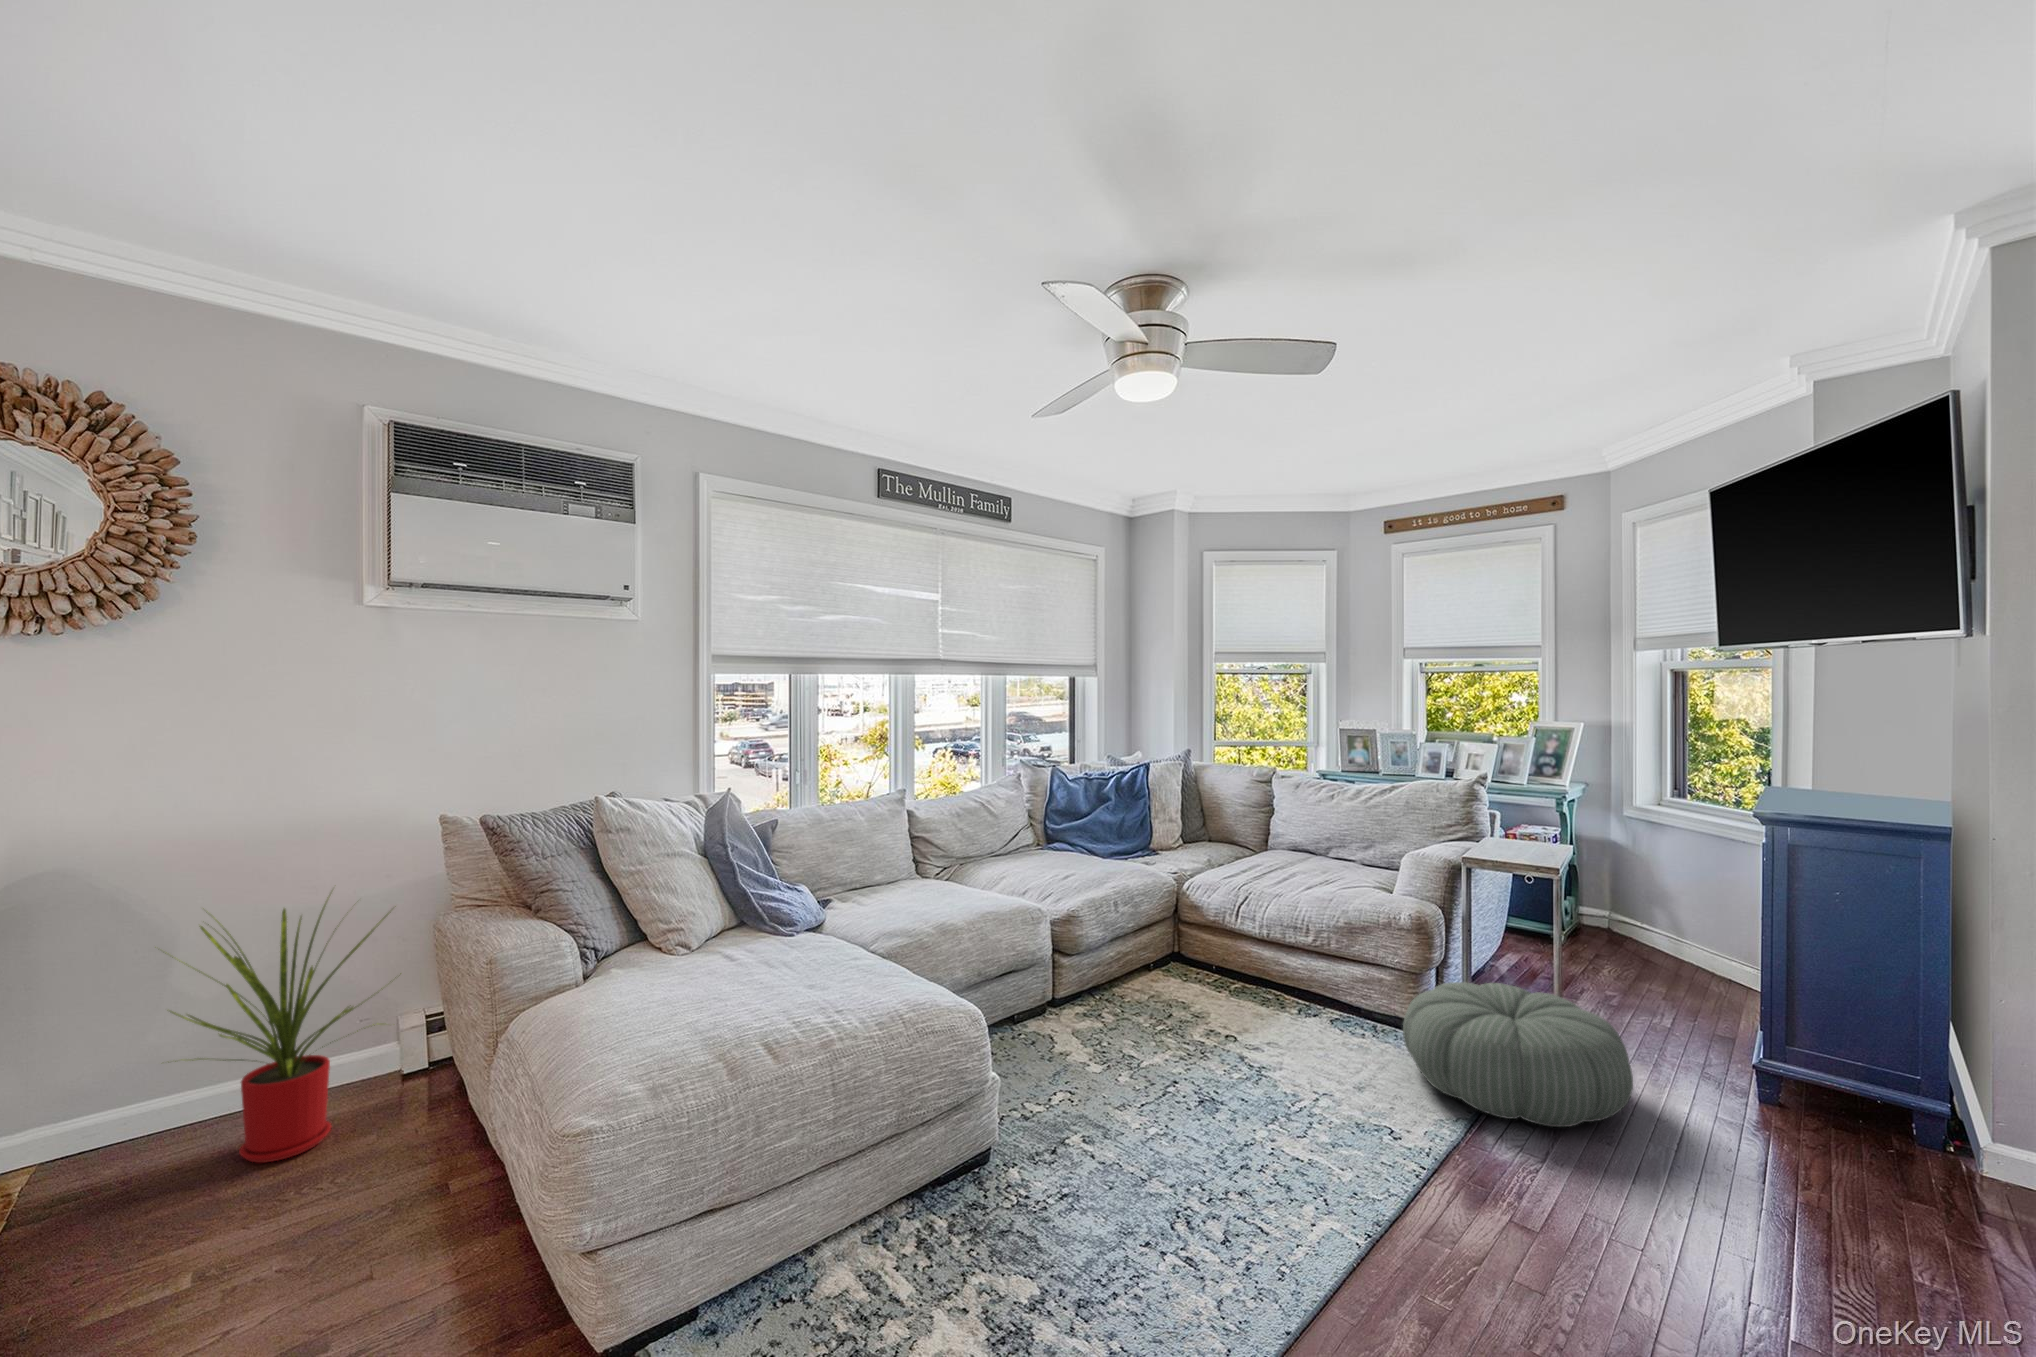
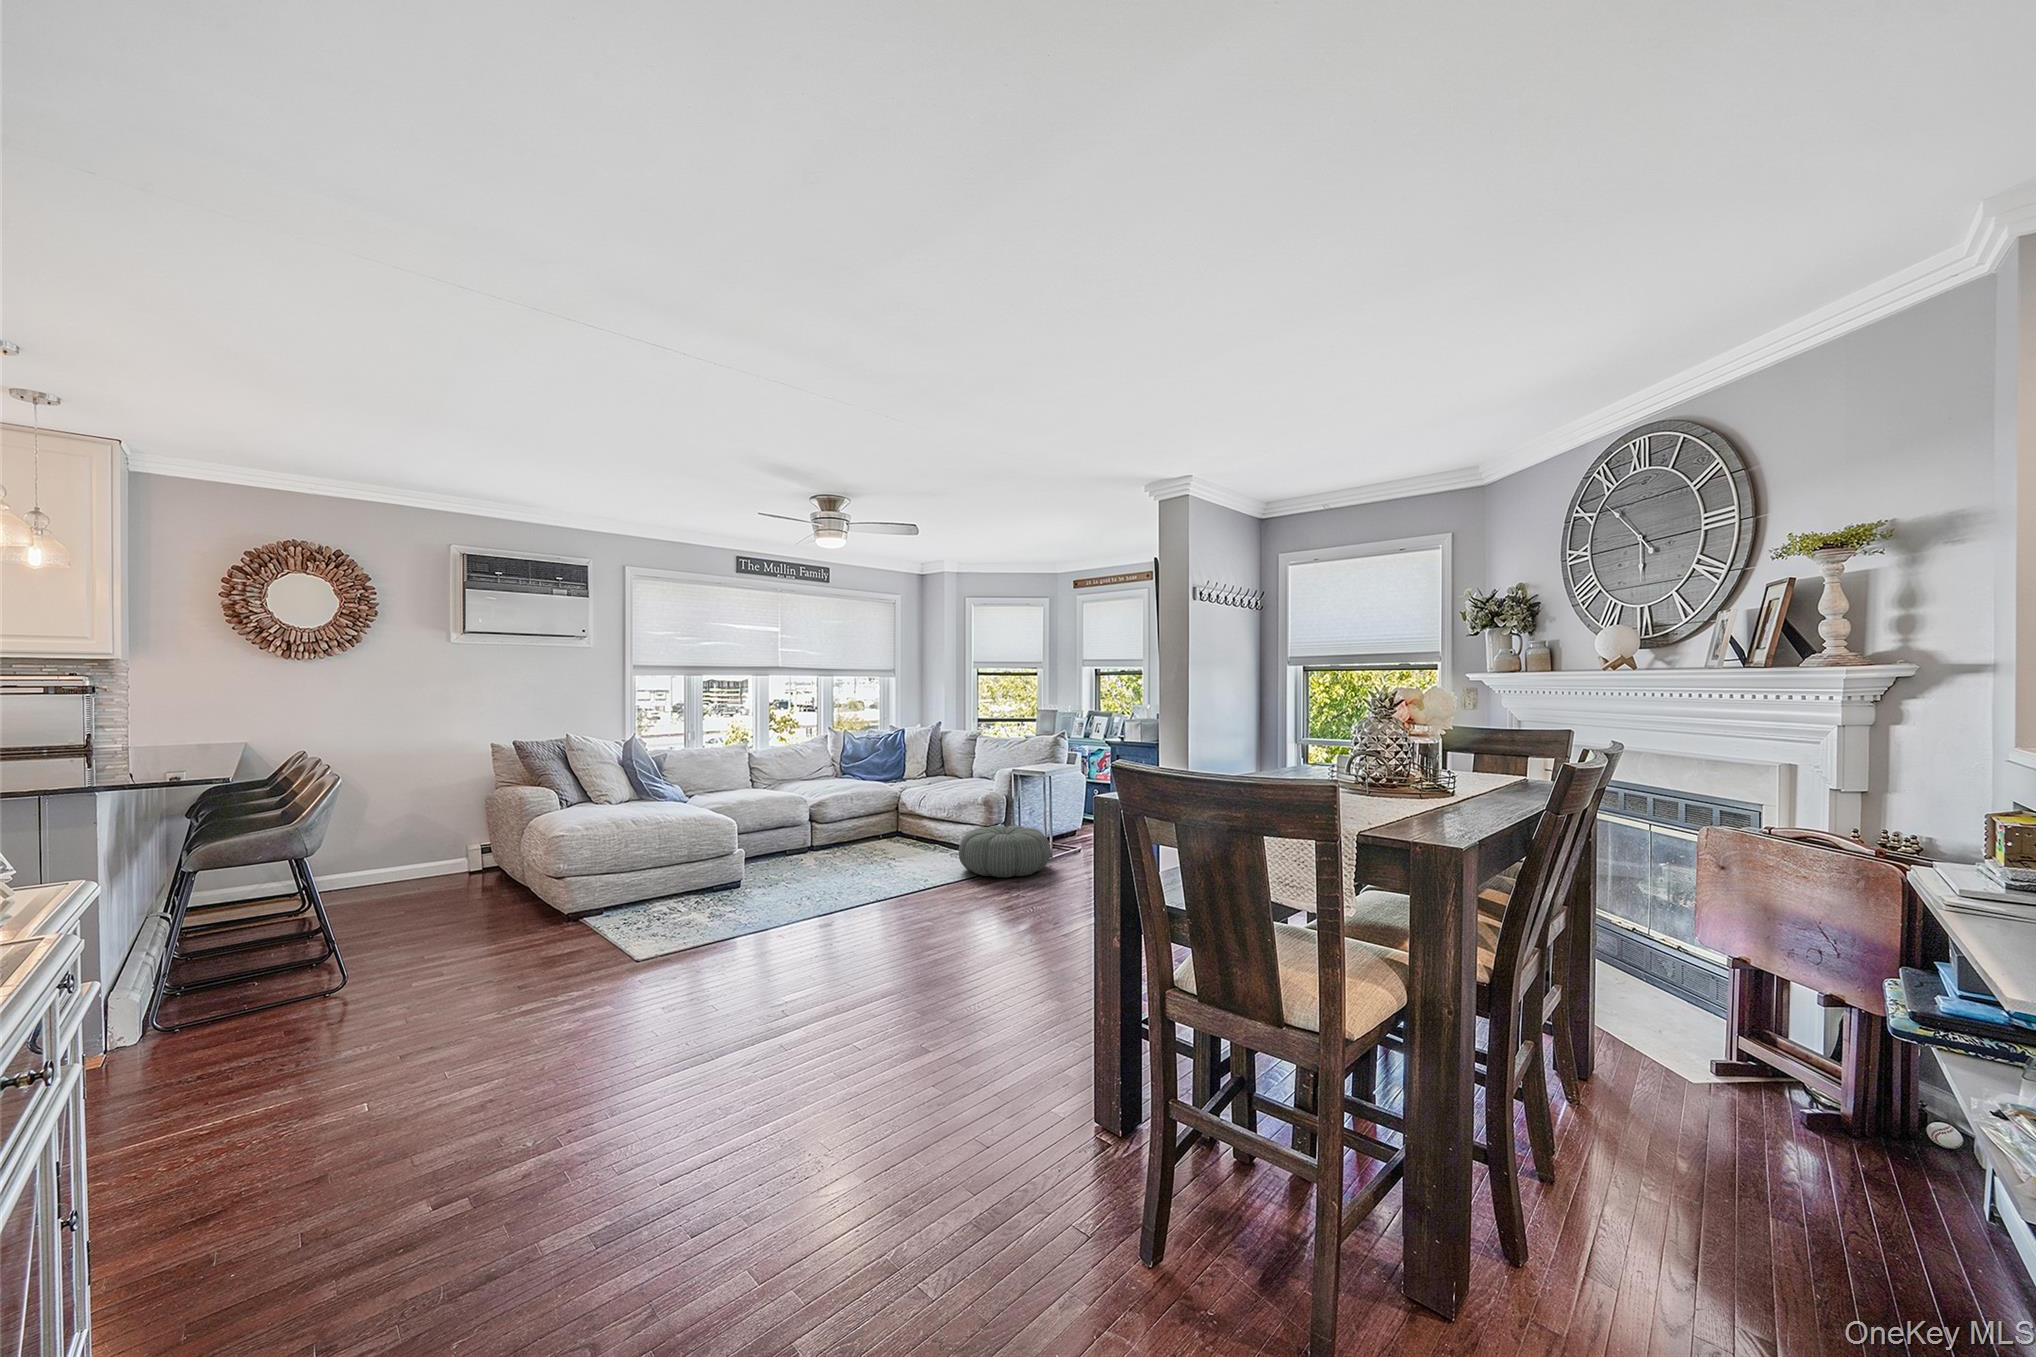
house plant: present [170,897,401,1163] -> none [370,775,474,892]

